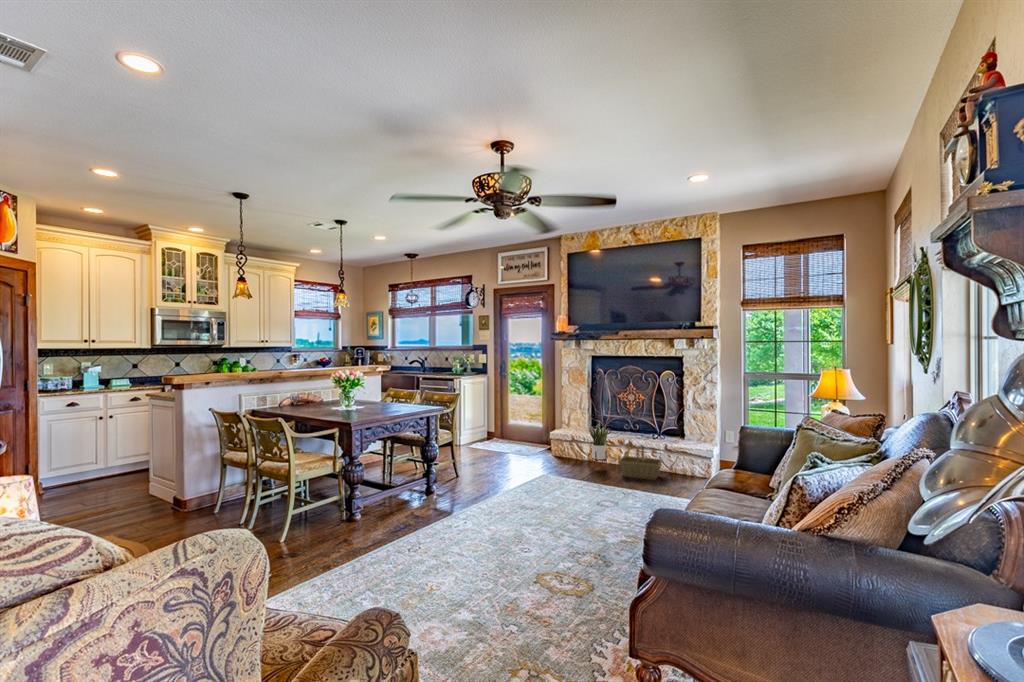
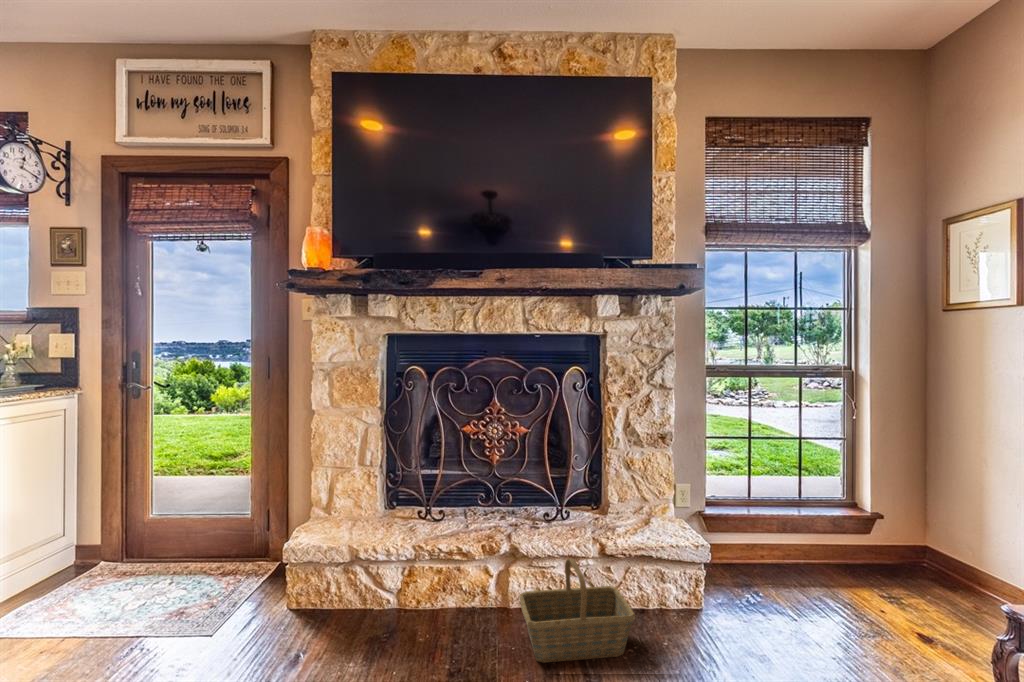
potted plant: present [587,422,608,470] -> none [424,511,479,653]

